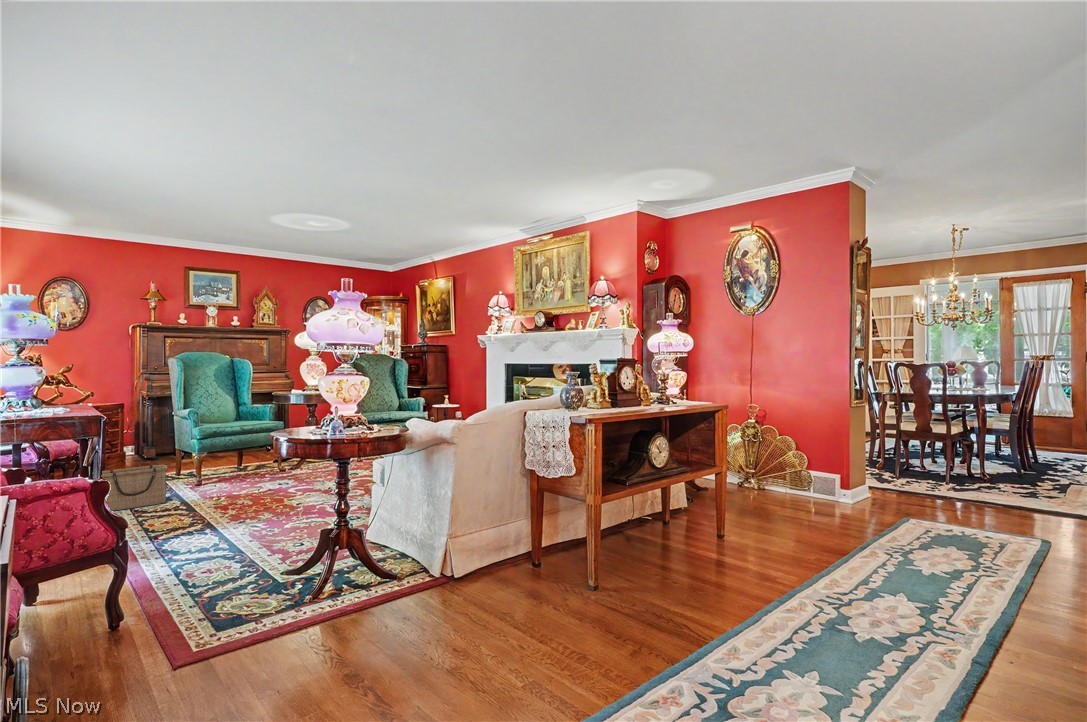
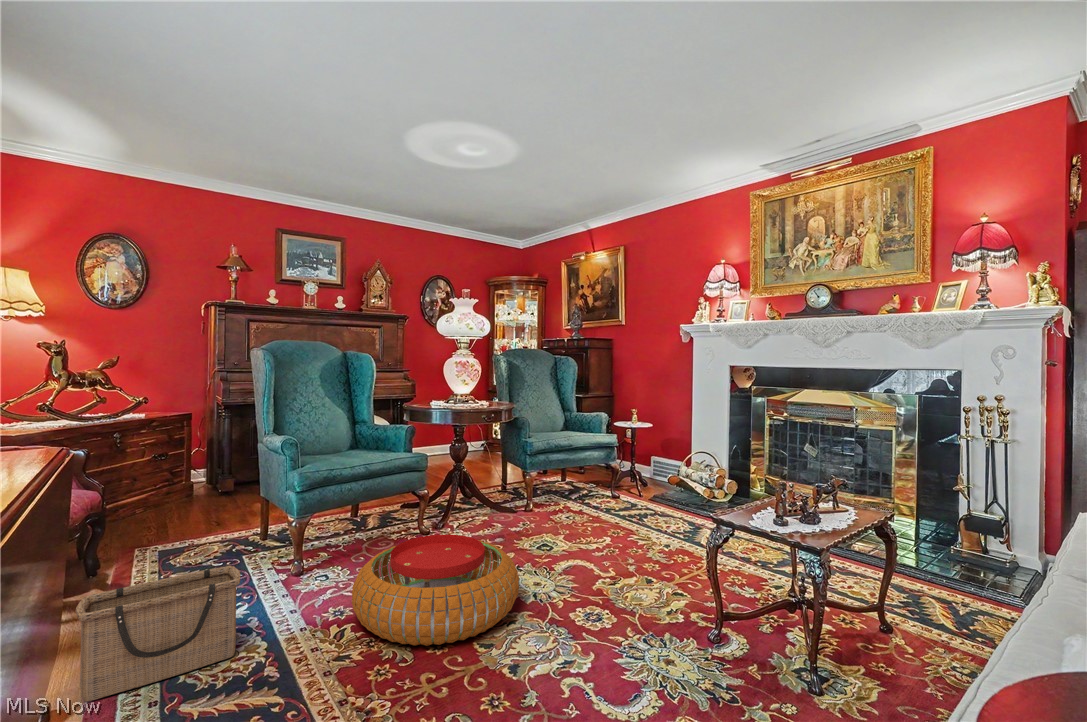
pouf: none [224,457,315,498] -> present [352,534,519,646]

